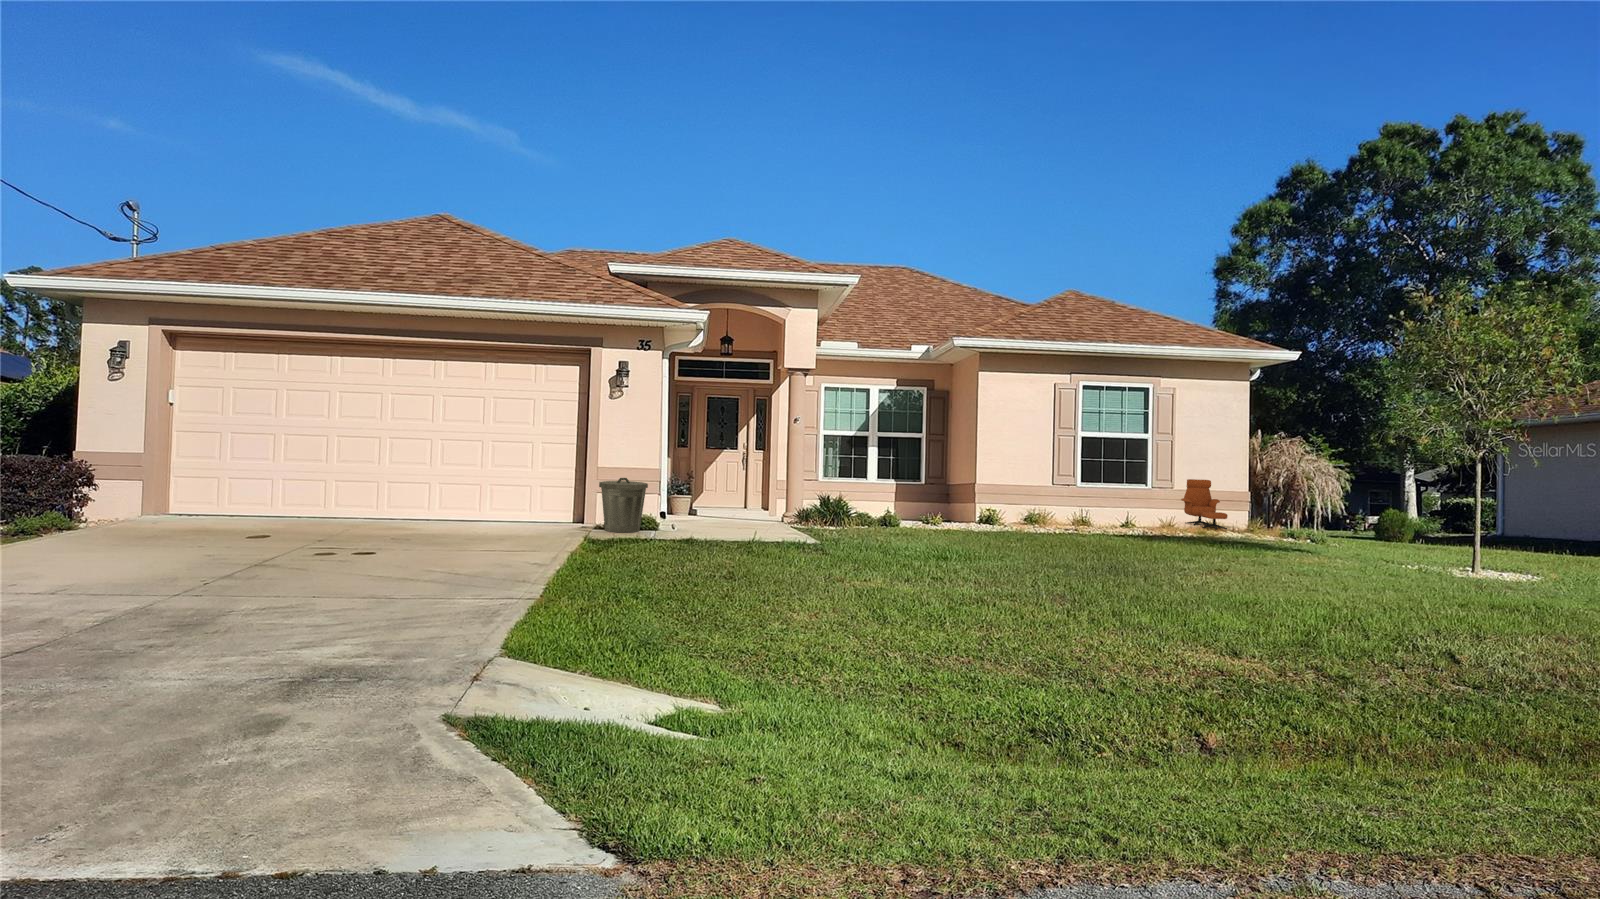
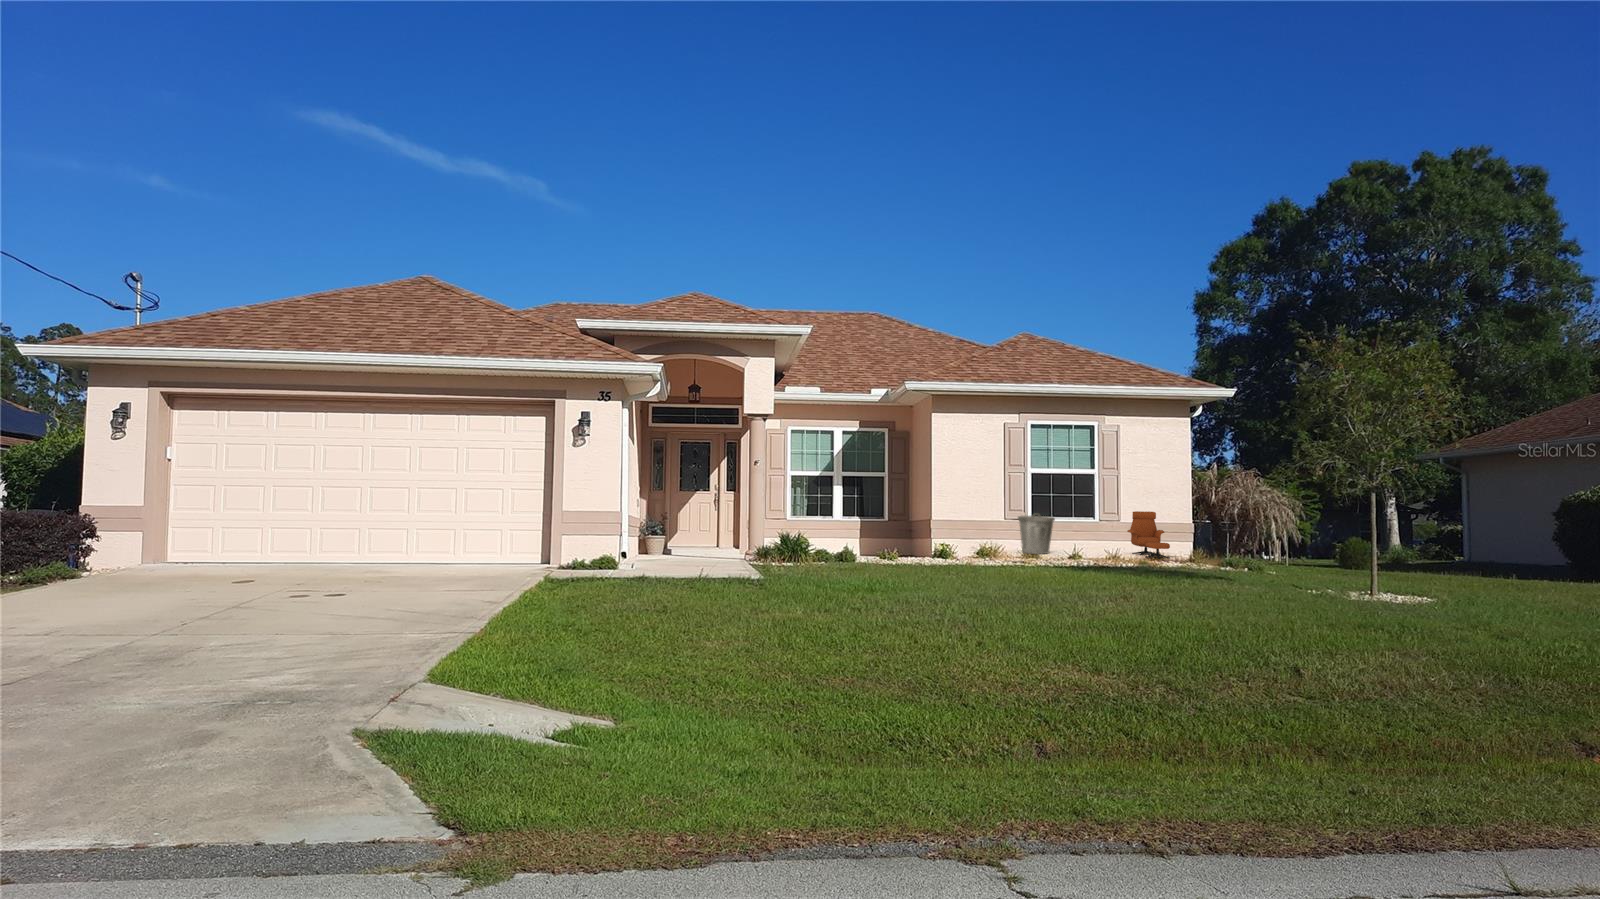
trash can: present [599,478,648,532] -> present [1018,513,1055,554]

